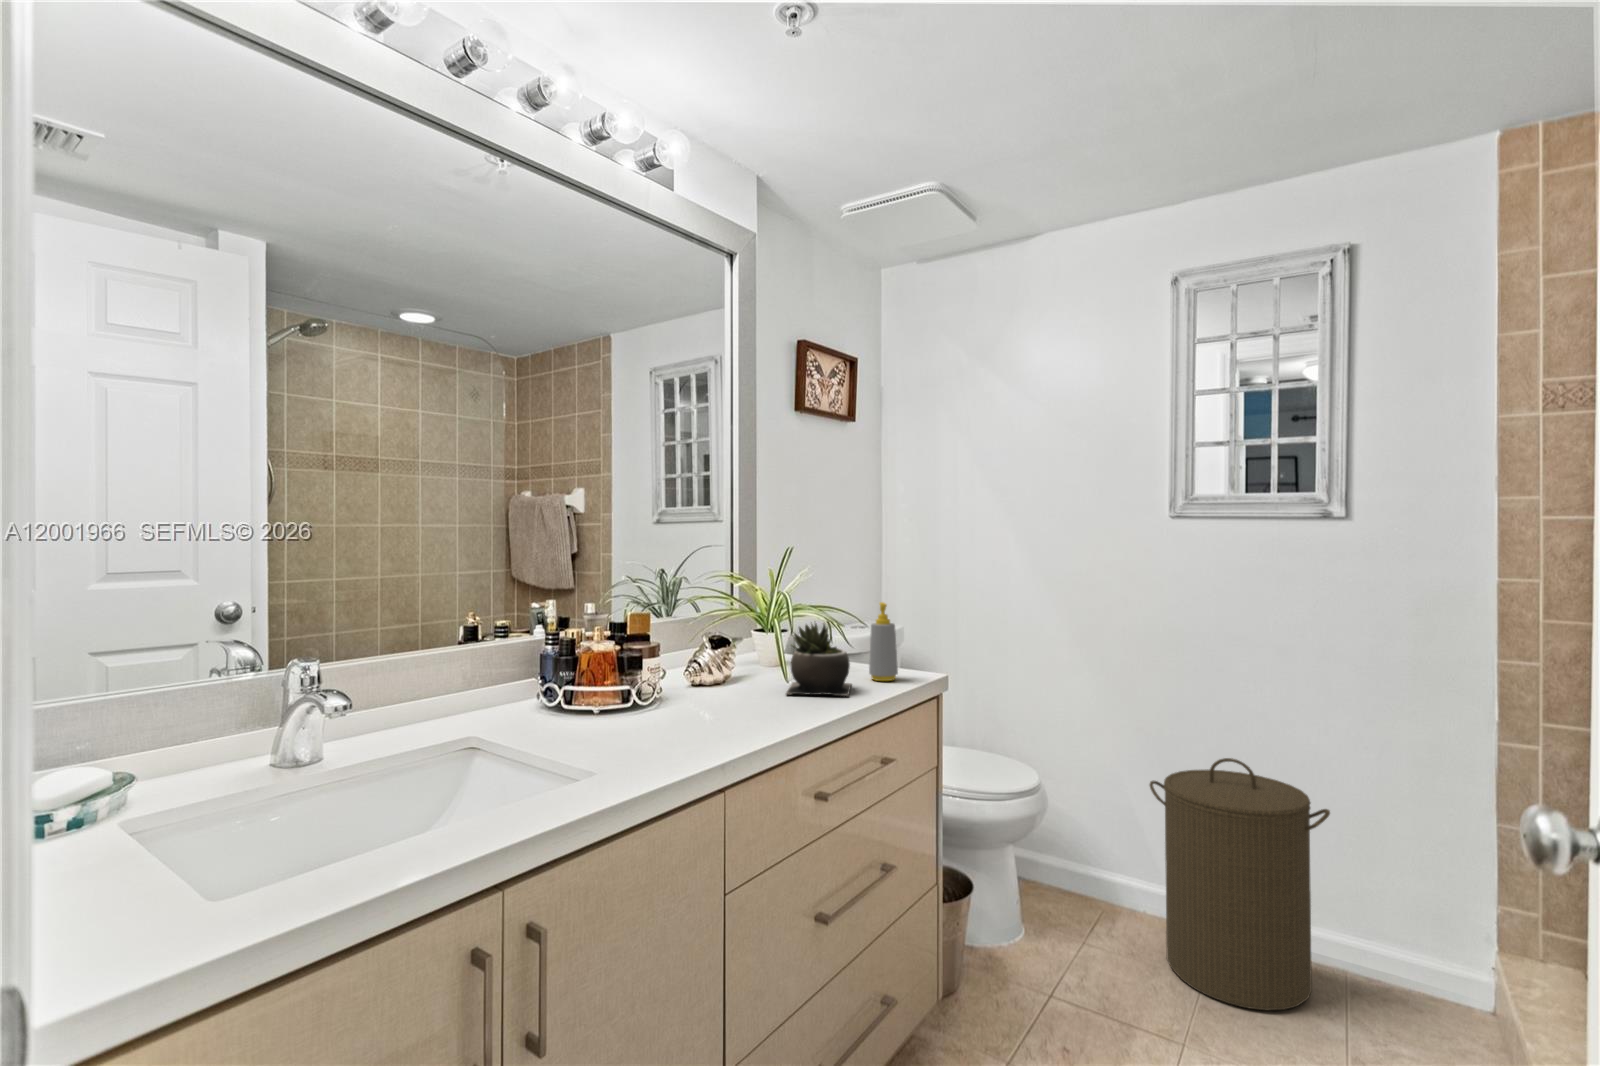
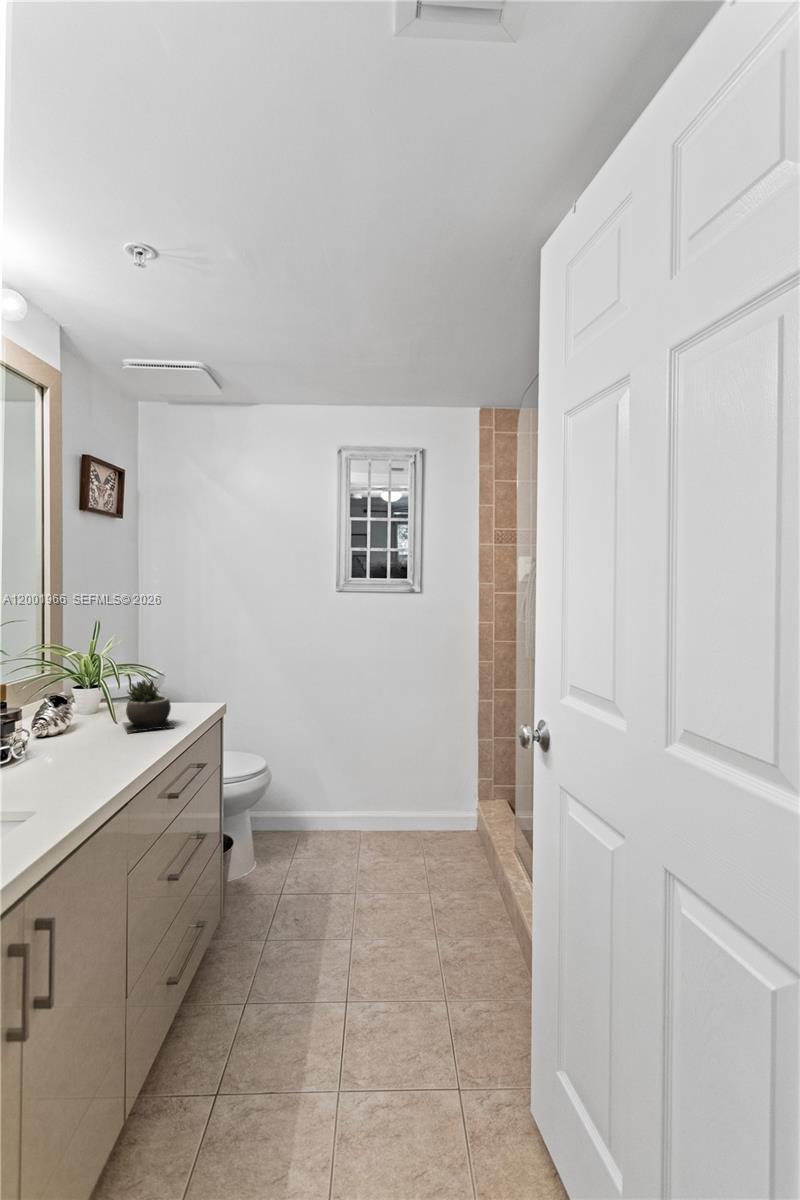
soap bottle: present [869,602,898,681] -> none [176,660,197,714]
laundry hamper: present [1150,758,1330,1010] -> none [327,729,415,862]

